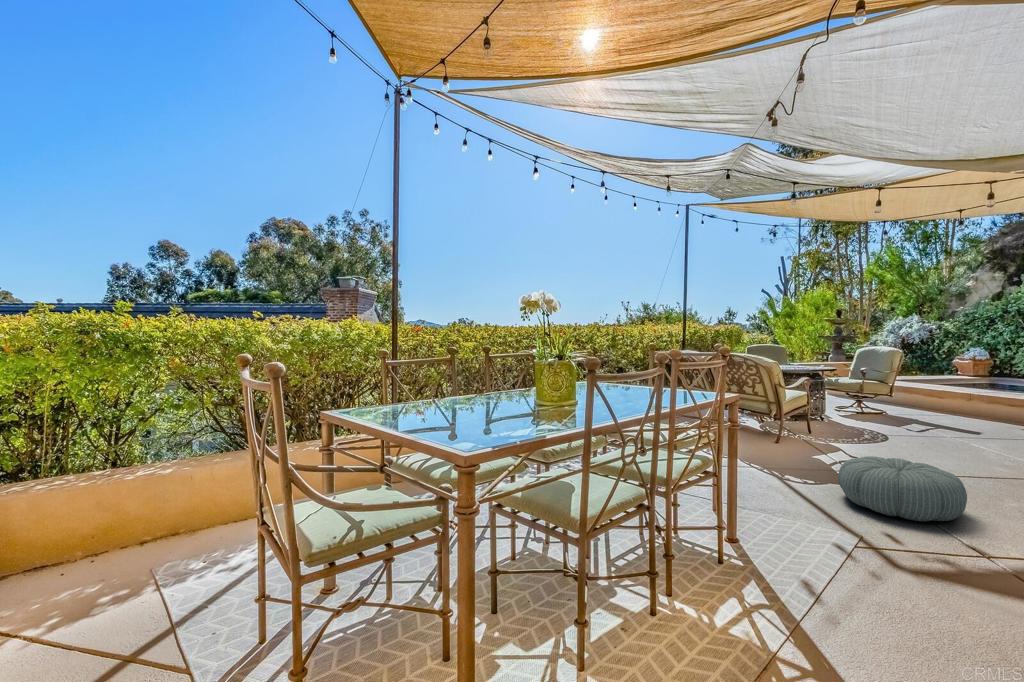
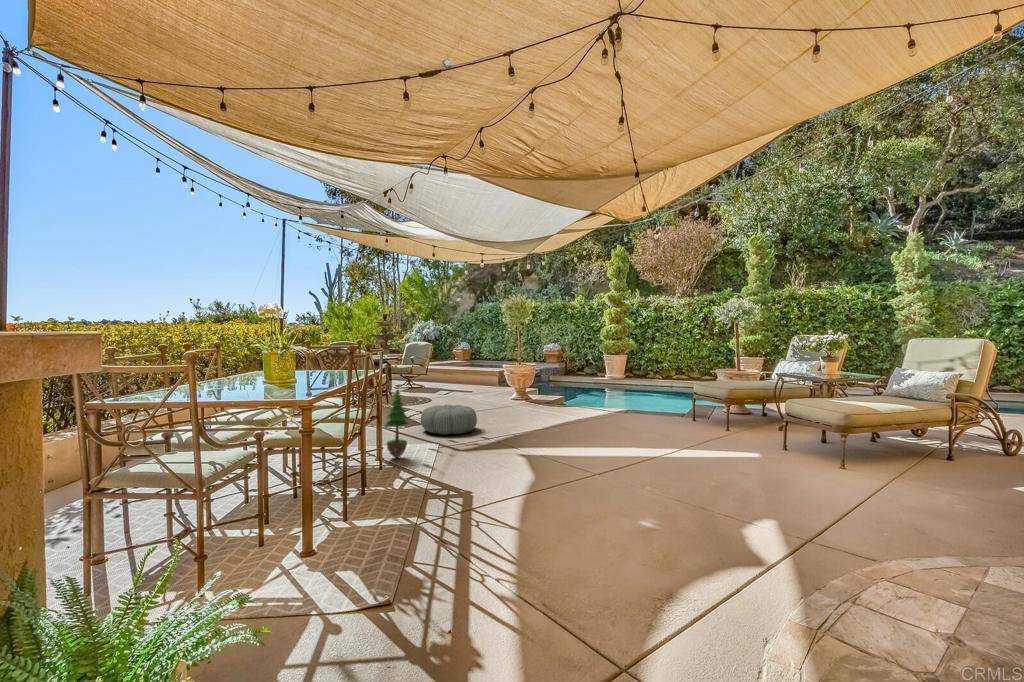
potted tree: none [739,427,787,545] -> present [385,389,409,458]

